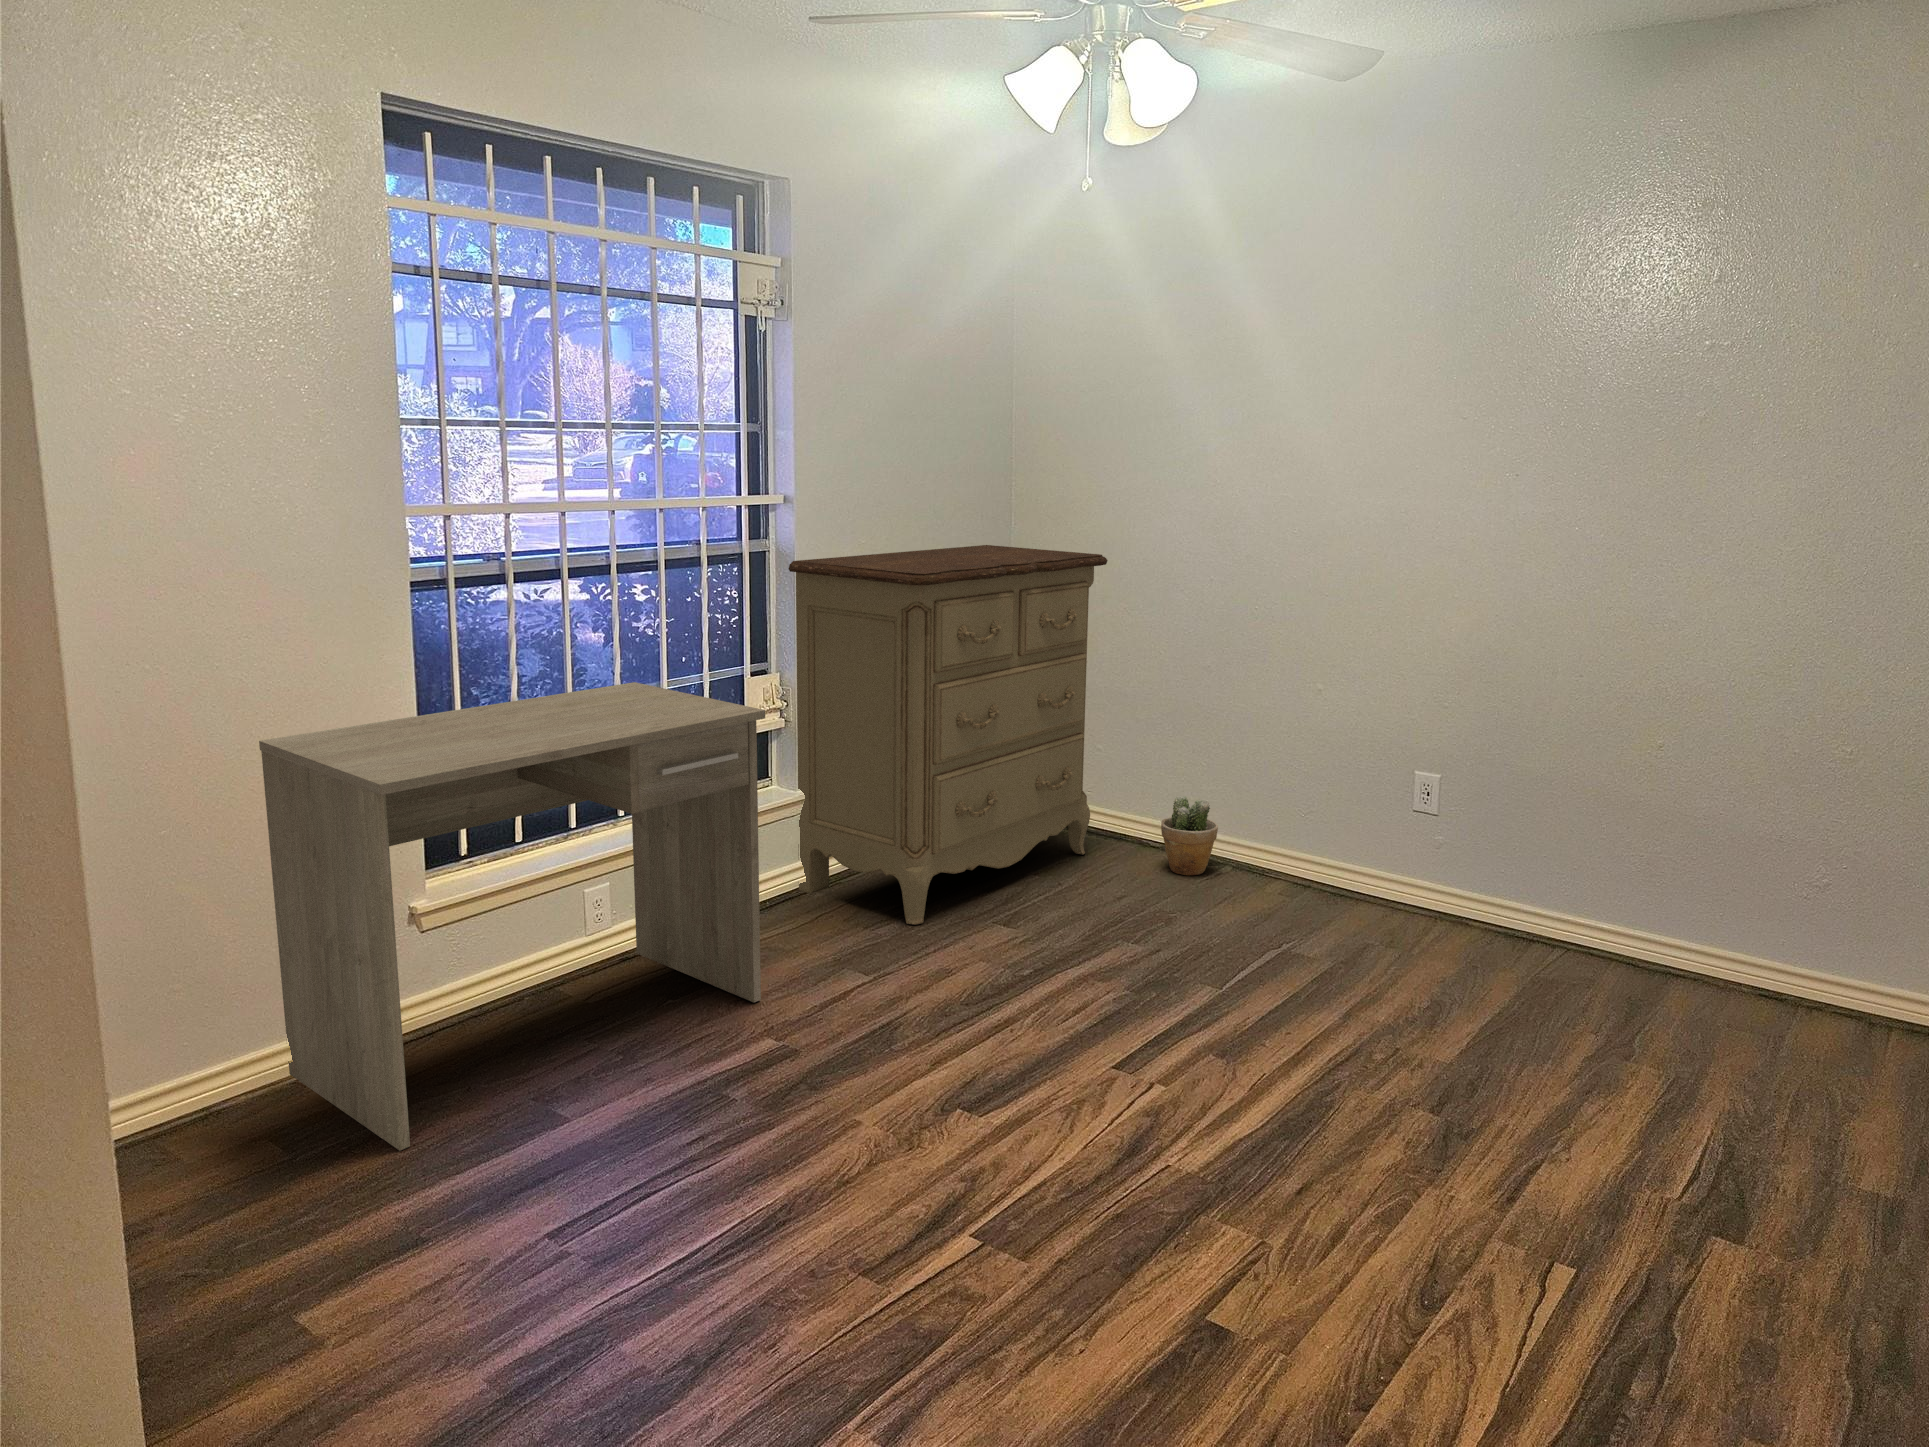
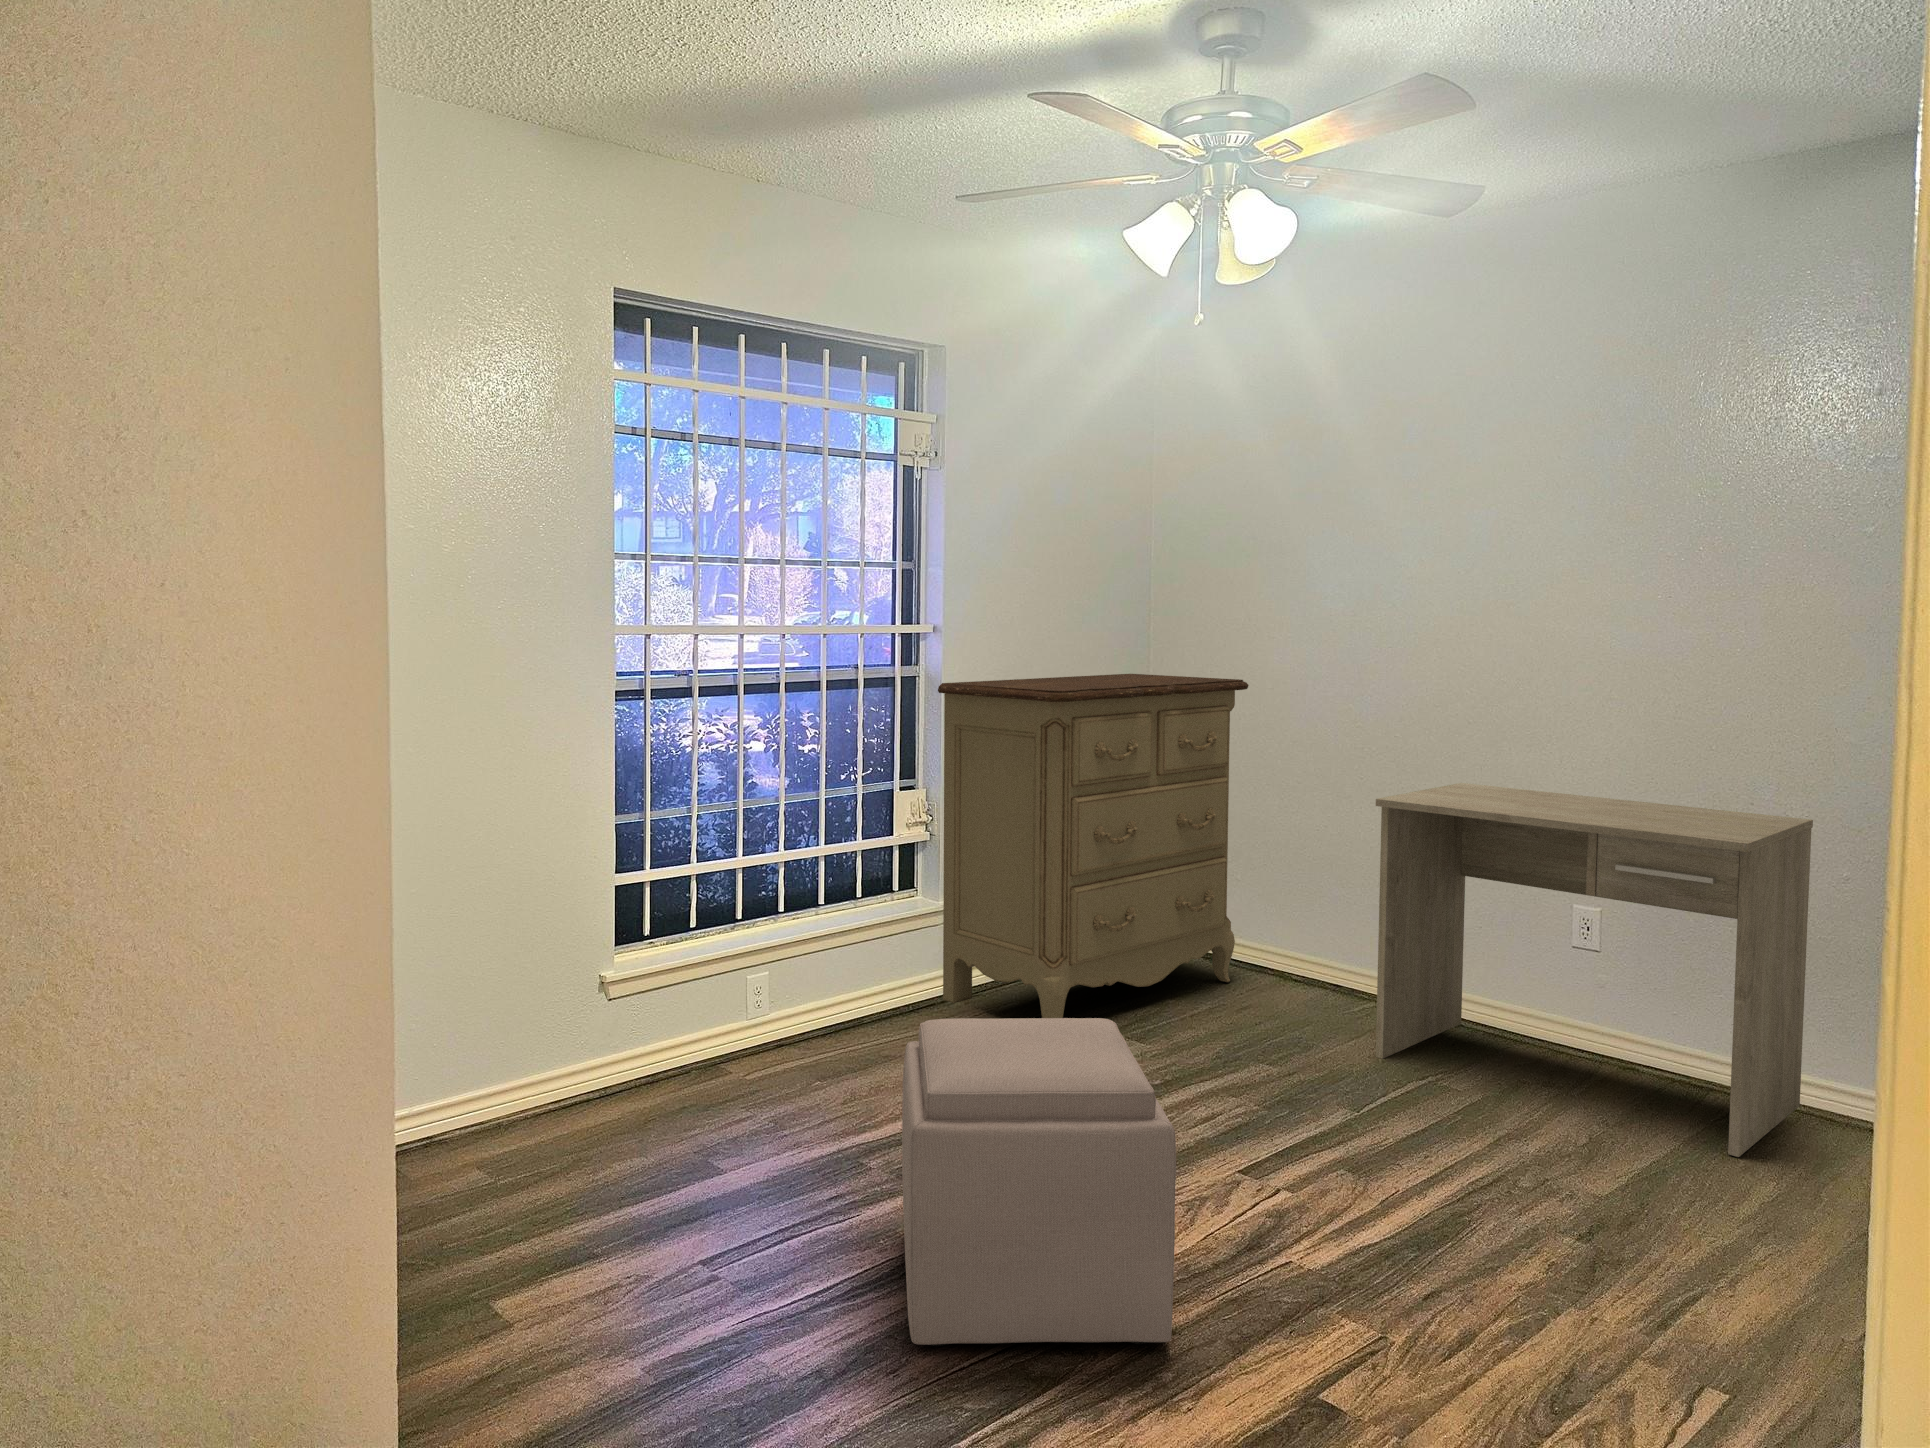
desk: present [259,682,765,1151] -> present [1376,783,1813,1157]
potted plant: present [1161,796,1218,875] -> none [1308,923,1369,1006]
ottoman: none [773,943,1069,1314] -> present [902,1018,1176,1346]

